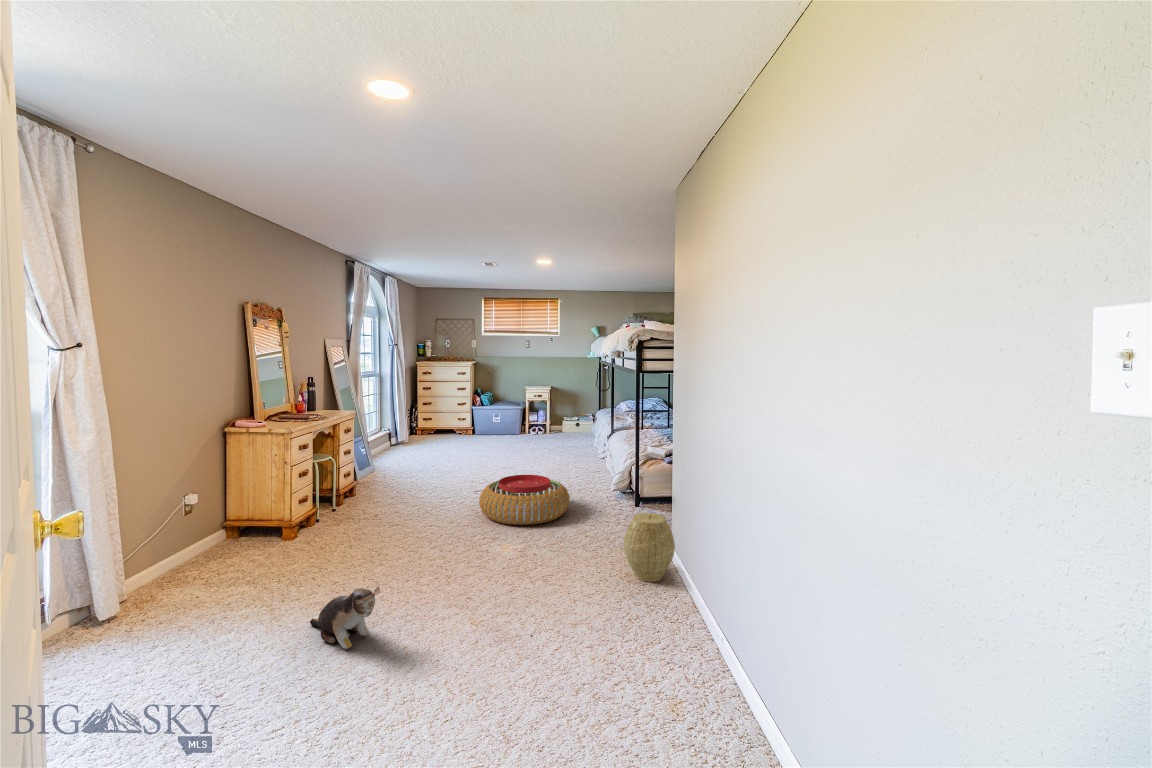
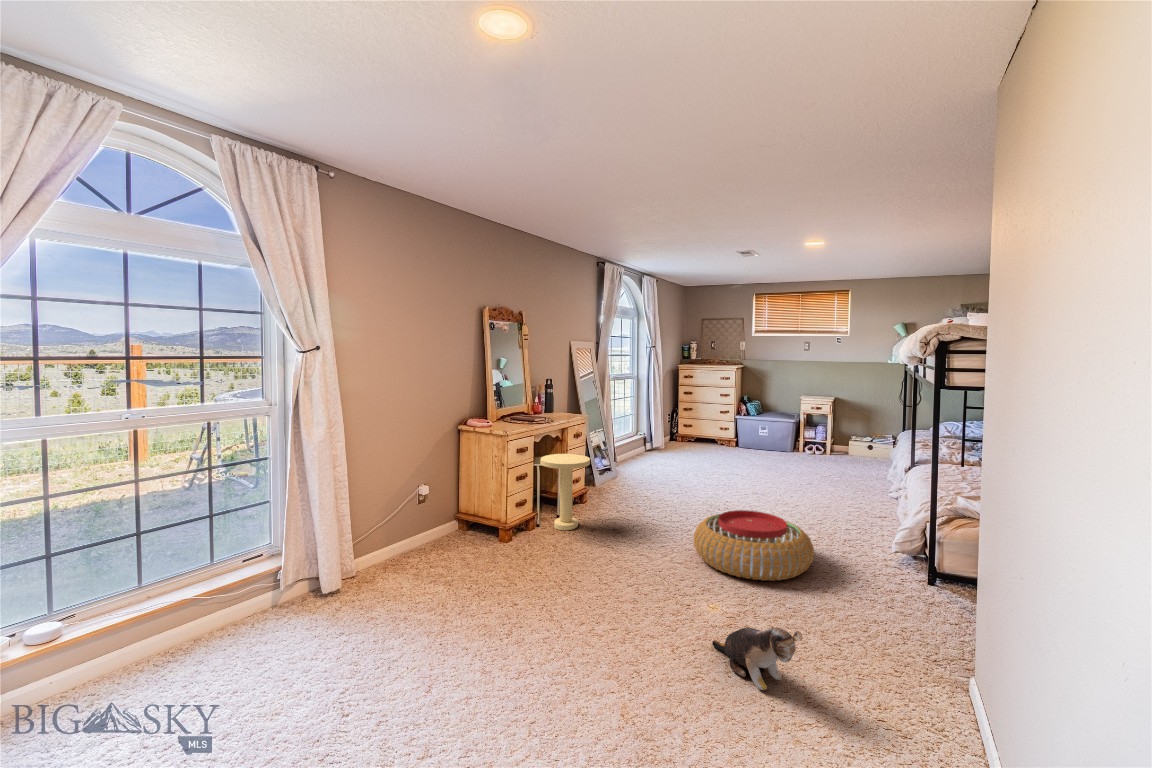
side table: none [322,447,375,521] -> present [540,454,590,530]
woven basket: present [624,513,675,582] -> none [860,613,956,732]
plush toy: present [310,587,380,649] -> present [712,627,803,690]

